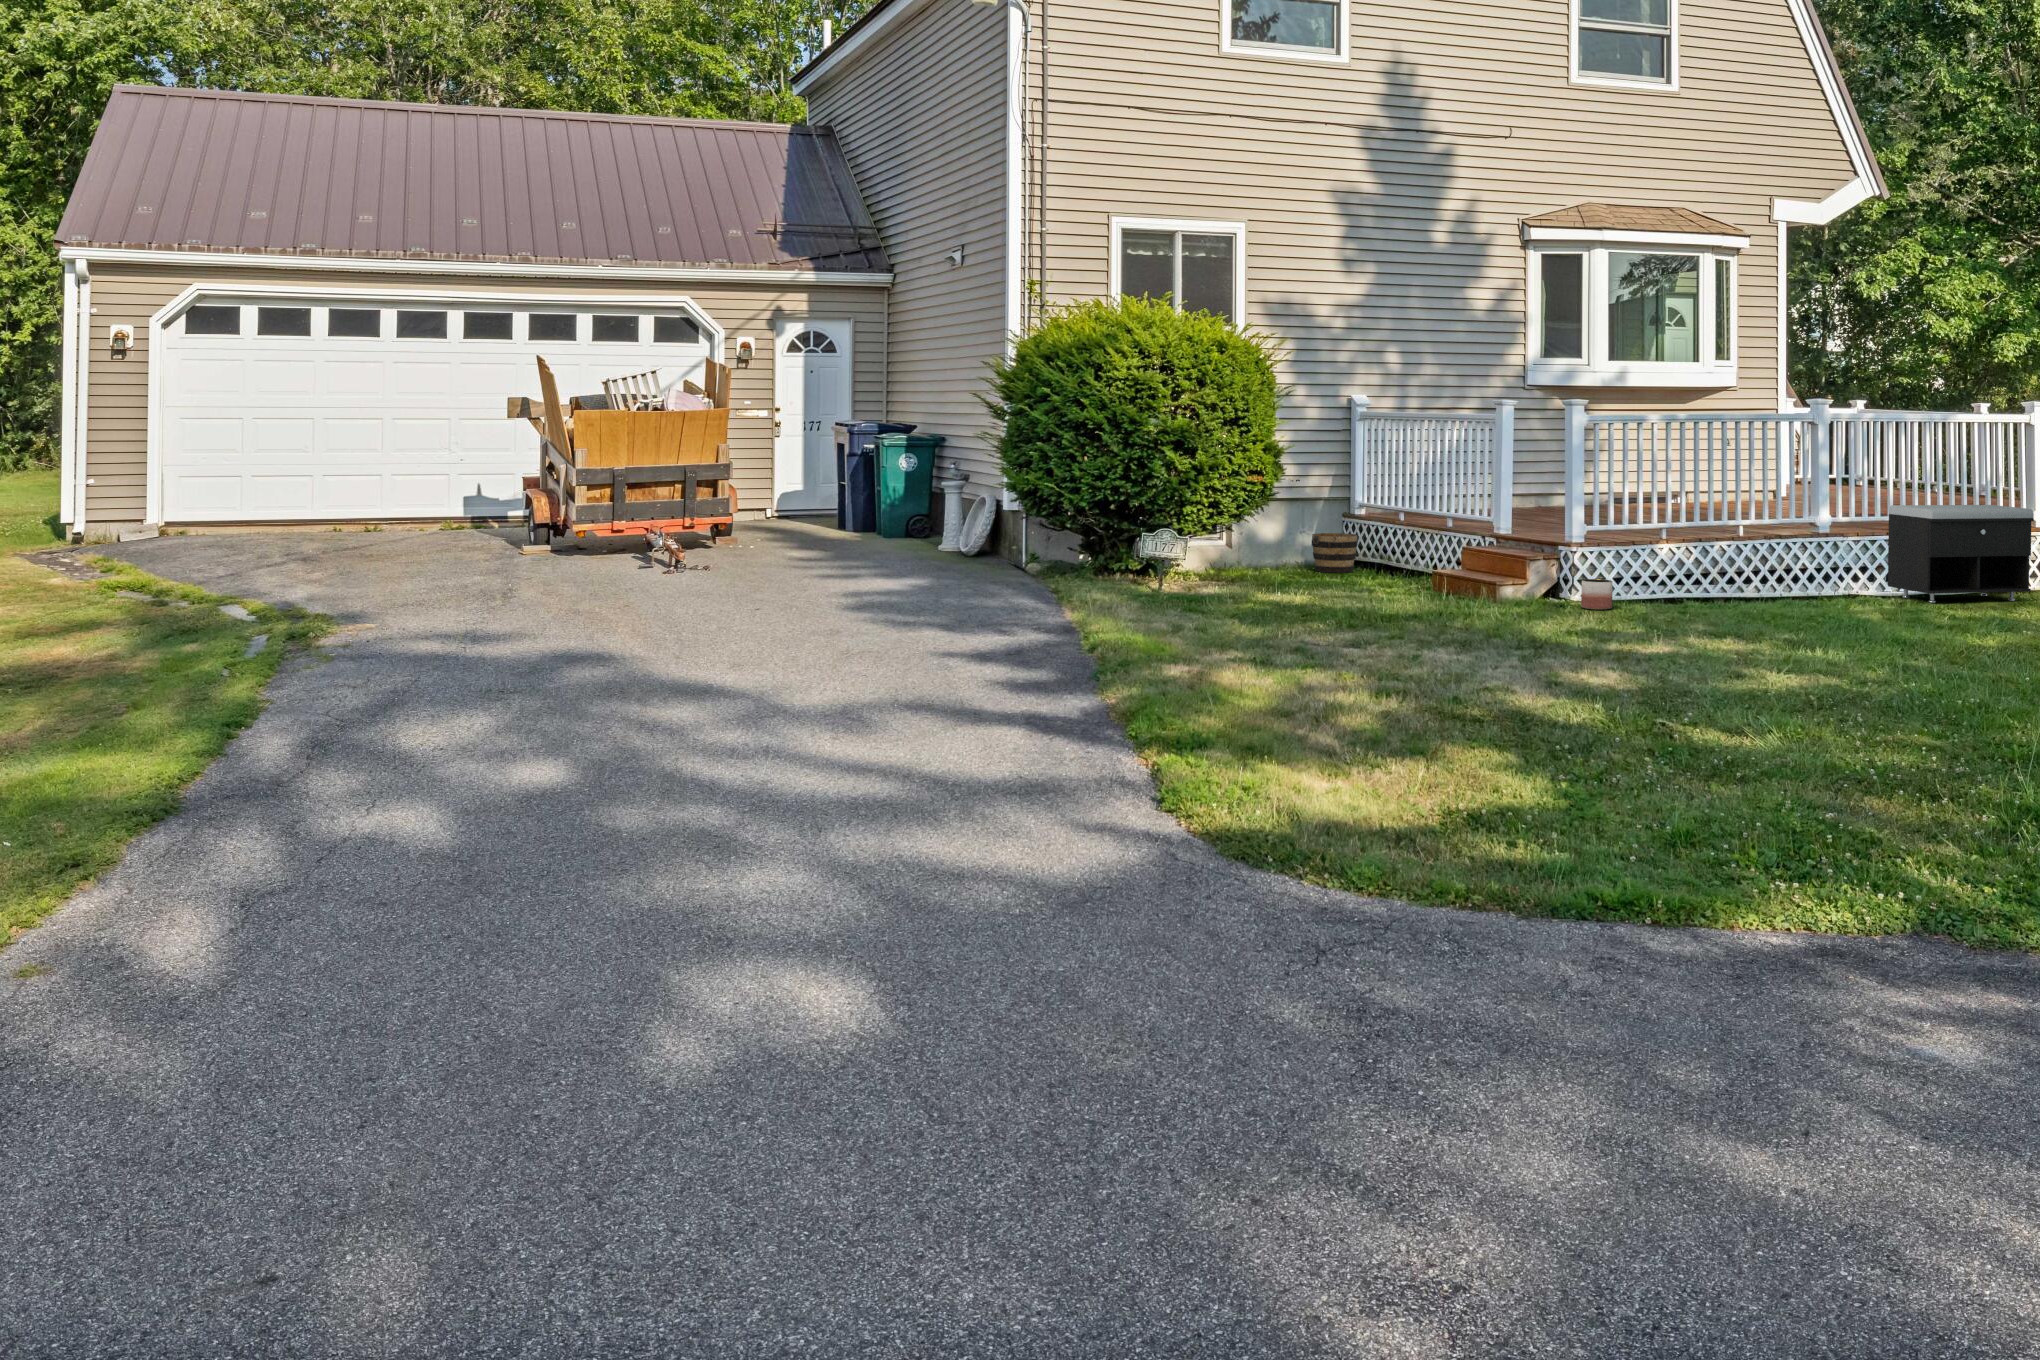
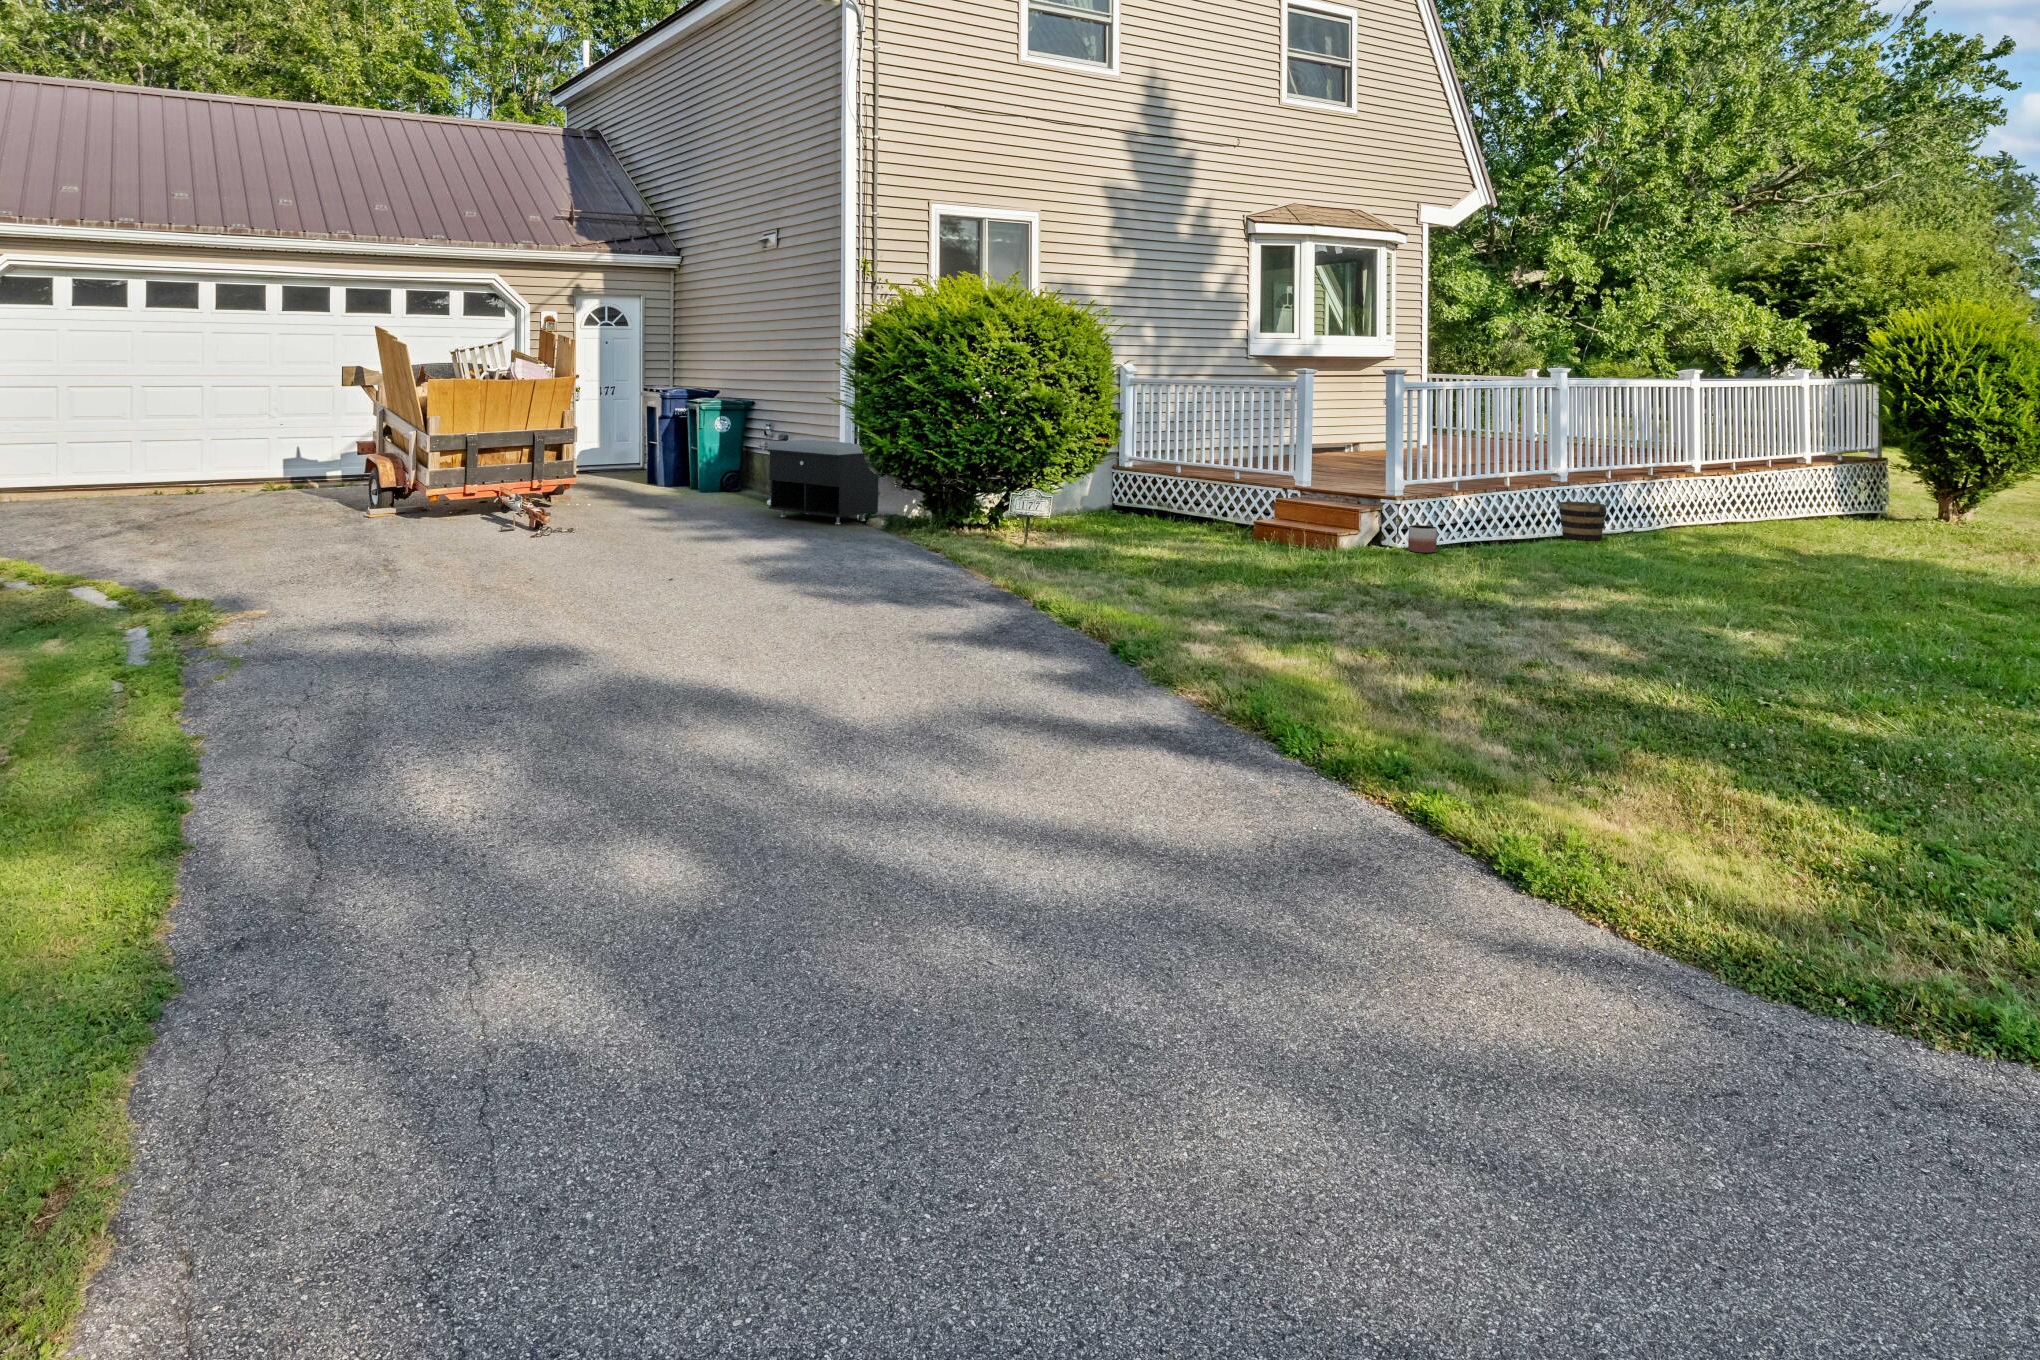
storage bench: present [1888,505,2034,603] -> present [768,440,878,524]
bucket: present [1312,533,1358,573] -> present [1559,502,1607,540]

